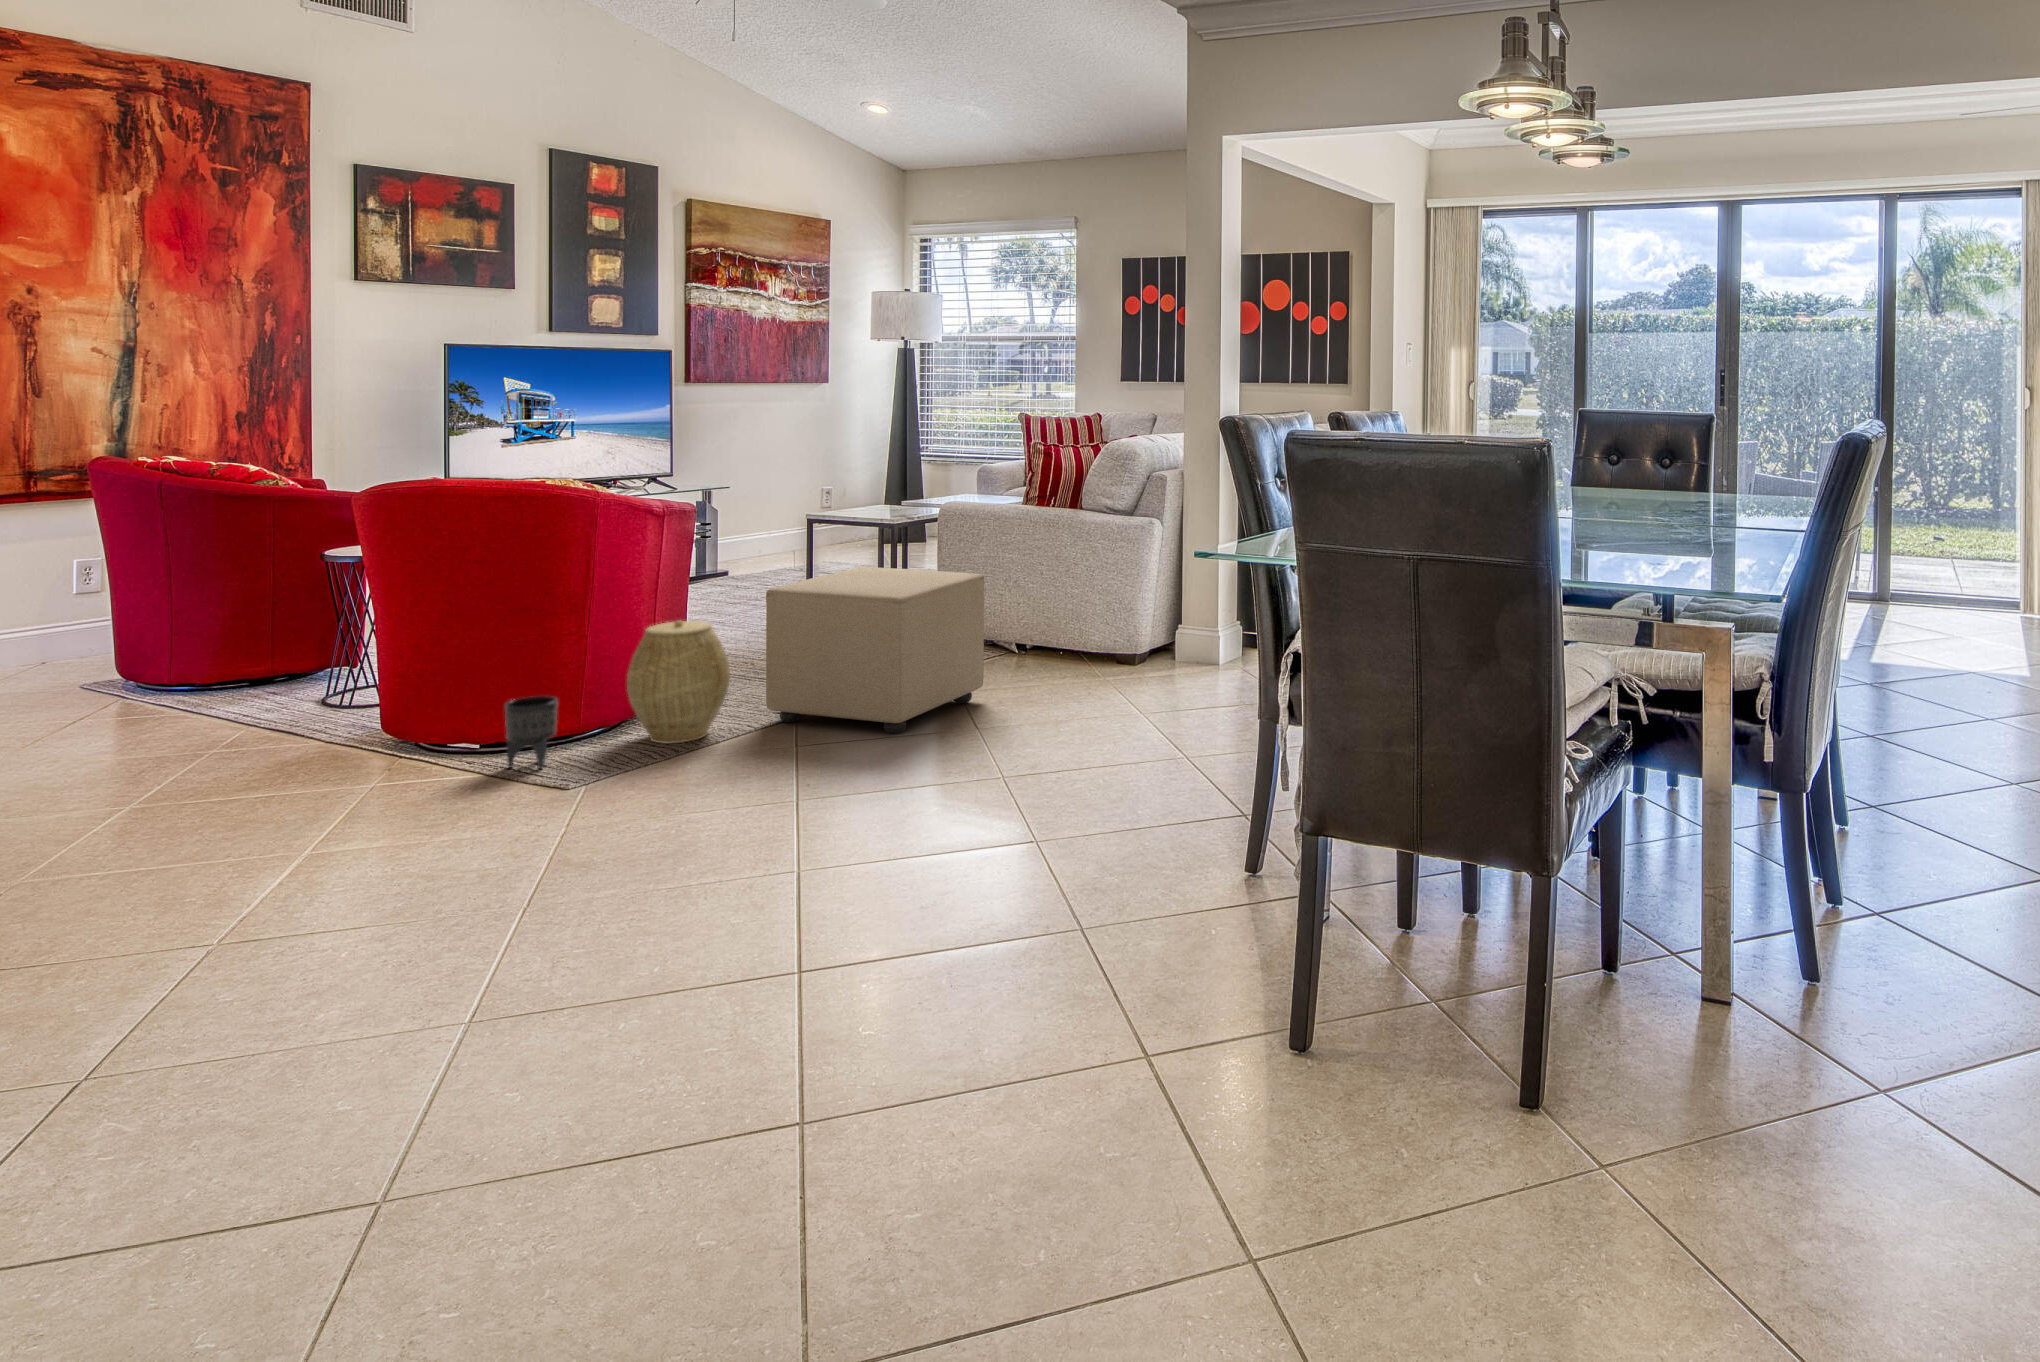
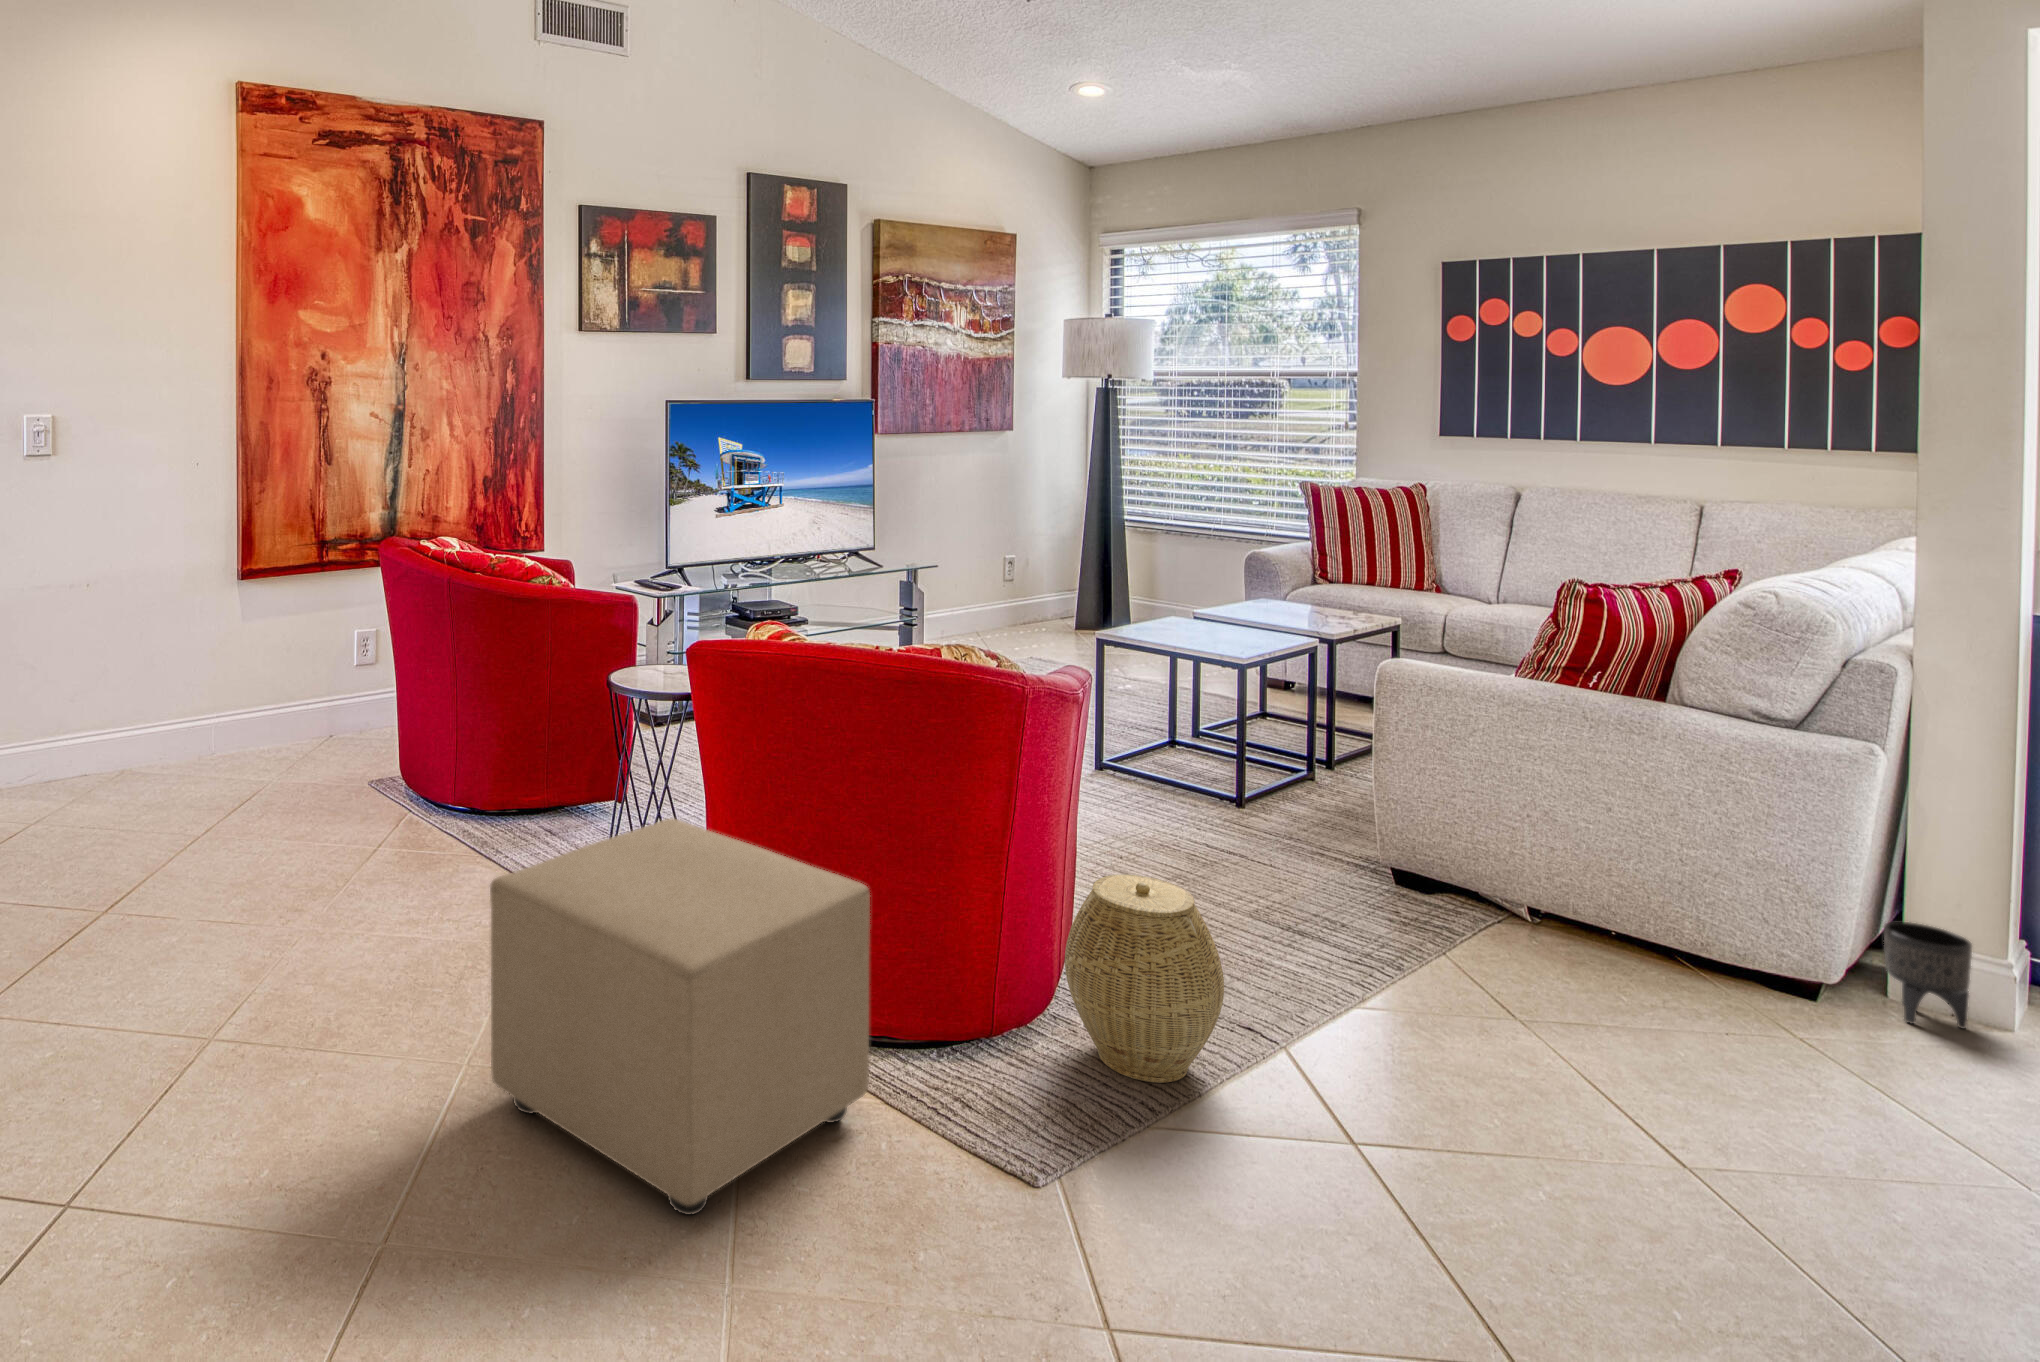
ottoman: present [766,567,984,734] -> present [490,818,870,1215]
planter: present [505,696,558,769] -> present [1884,922,1972,1029]

